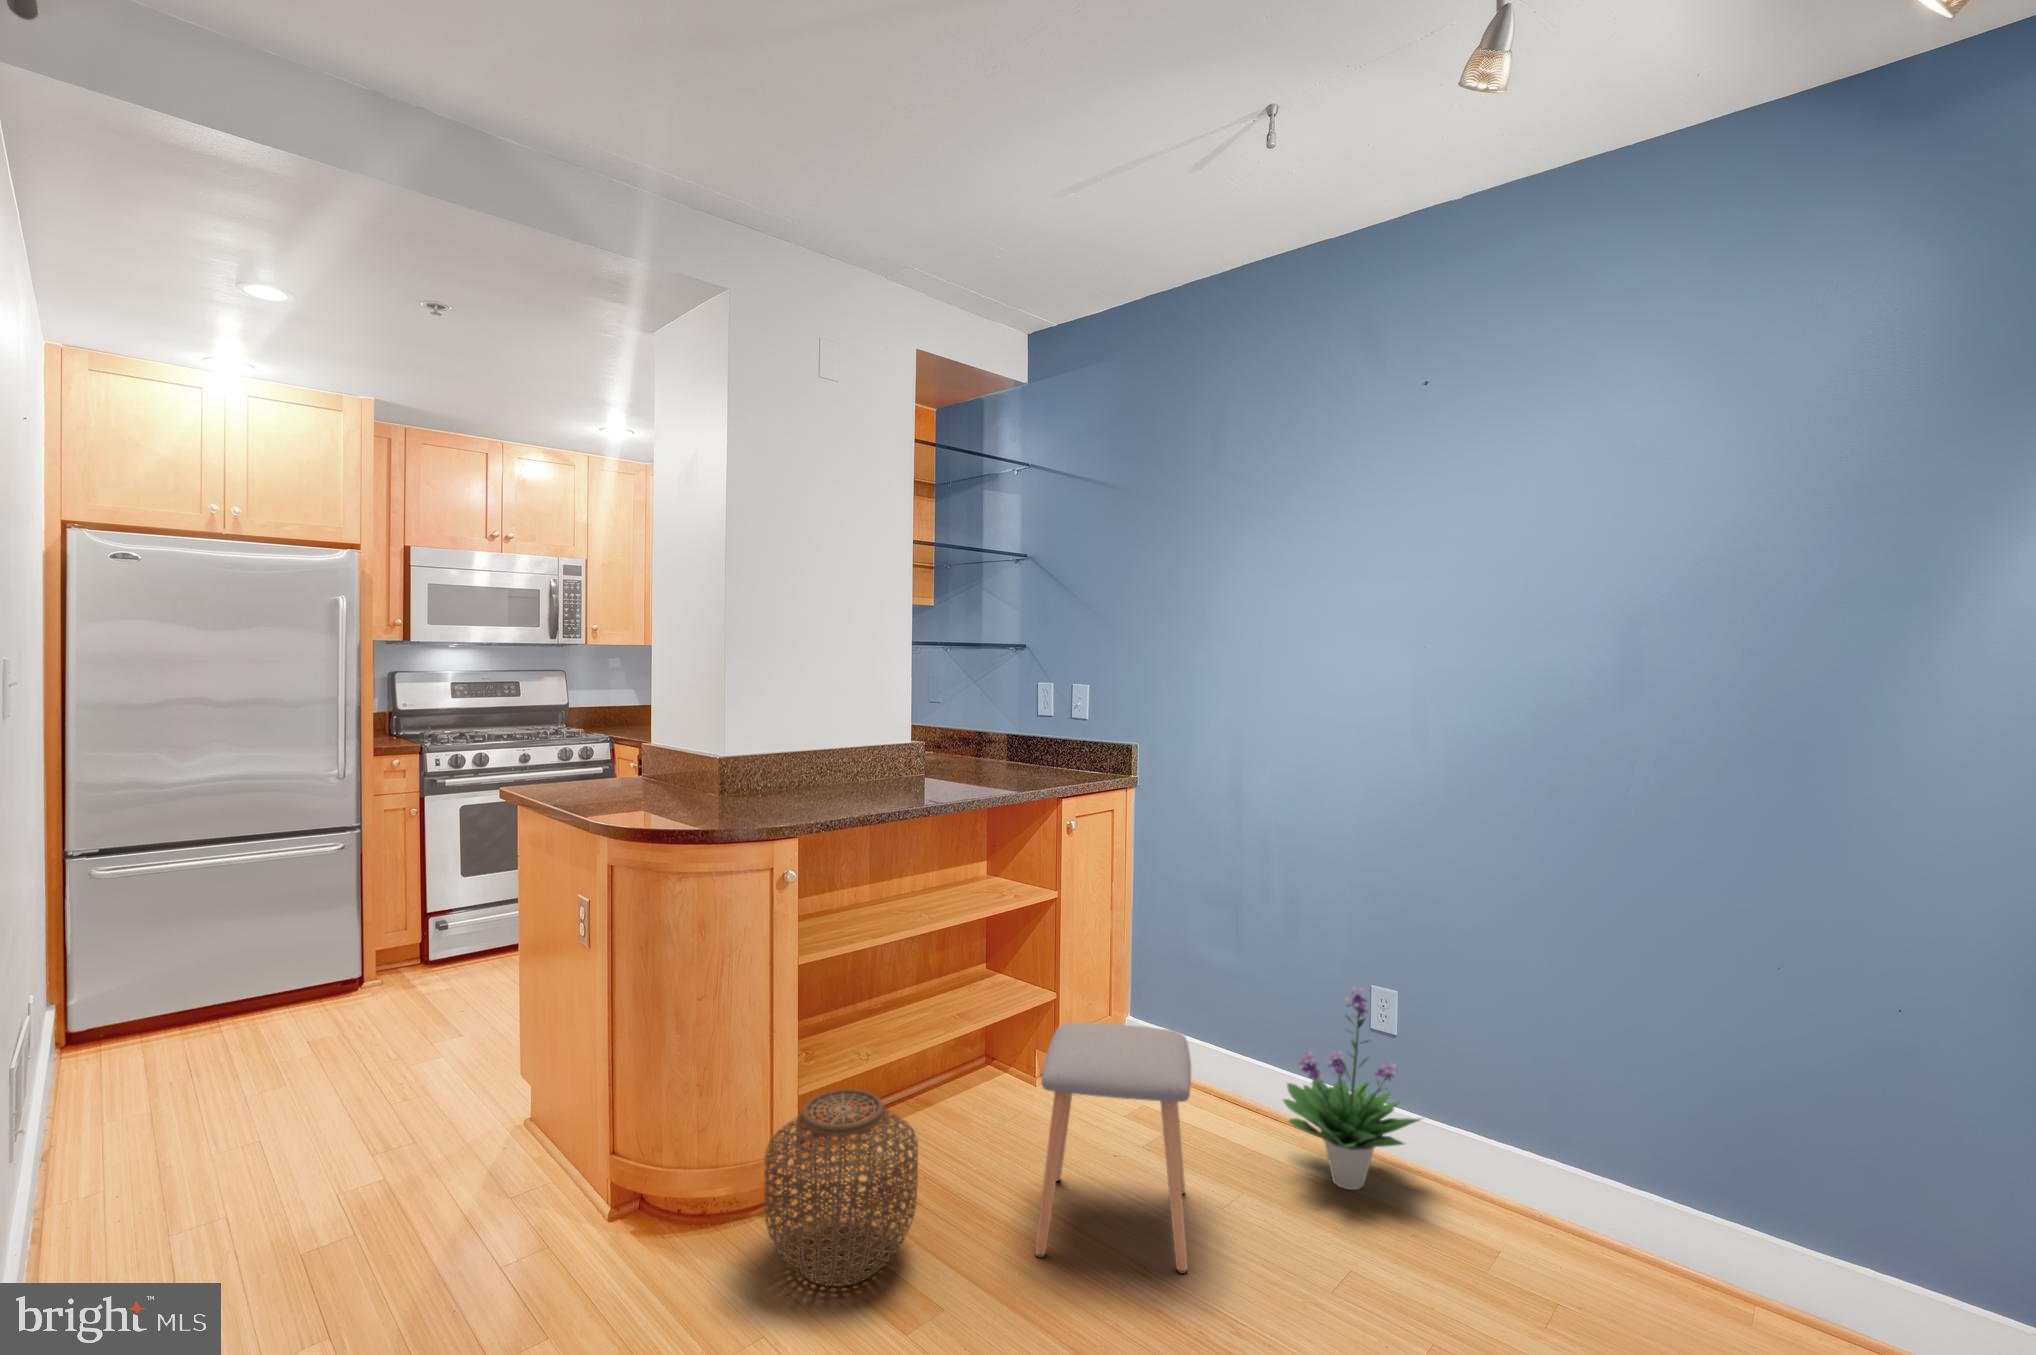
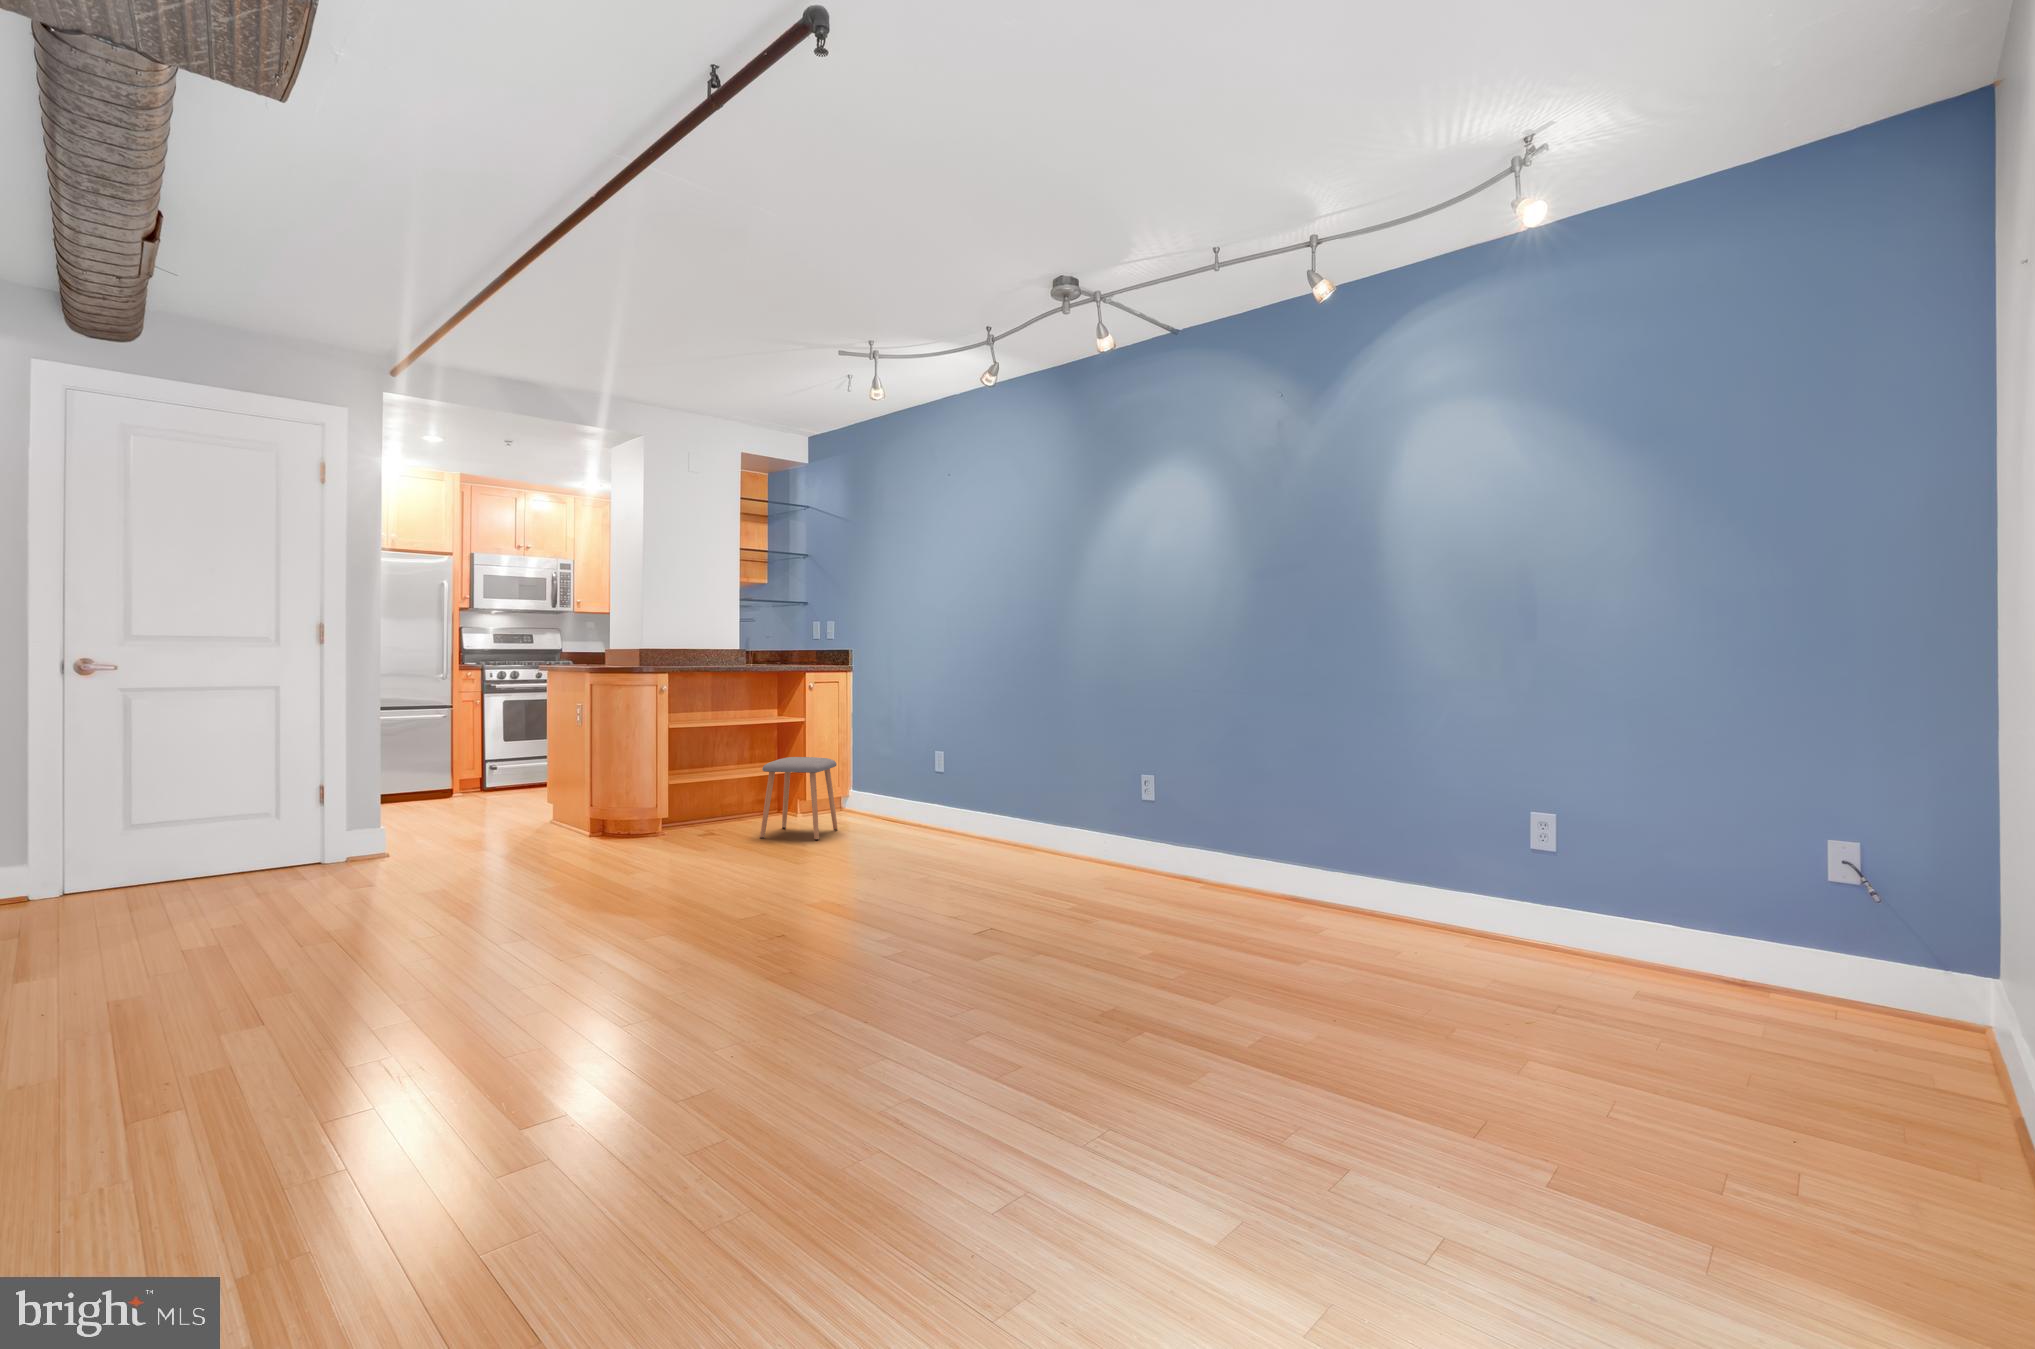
potted plant: present [1283,987,1420,1190] -> none [881,746,943,830]
woven basket: present [764,1089,918,1286] -> none [648,774,712,841]

